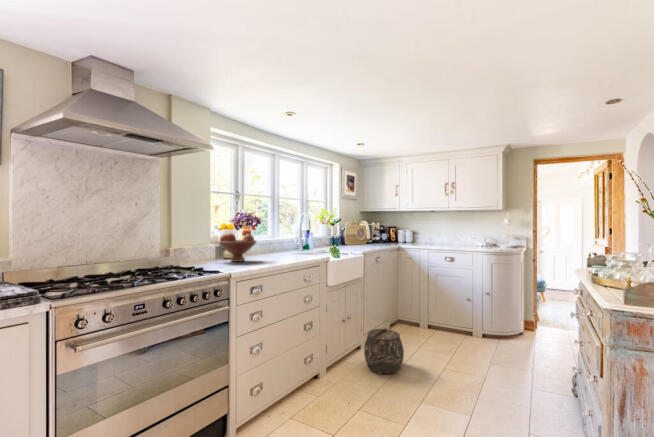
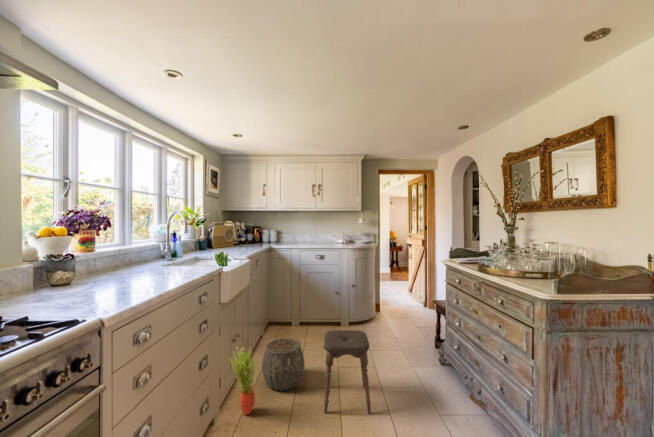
fruit bowl: present [219,233,256,262] -> none [44,245,124,291]
potted plant: none [329,322,352,381] -> present [230,347,257,415]
stool: none [406,327,463,413] -> present [324,330,371,413]

